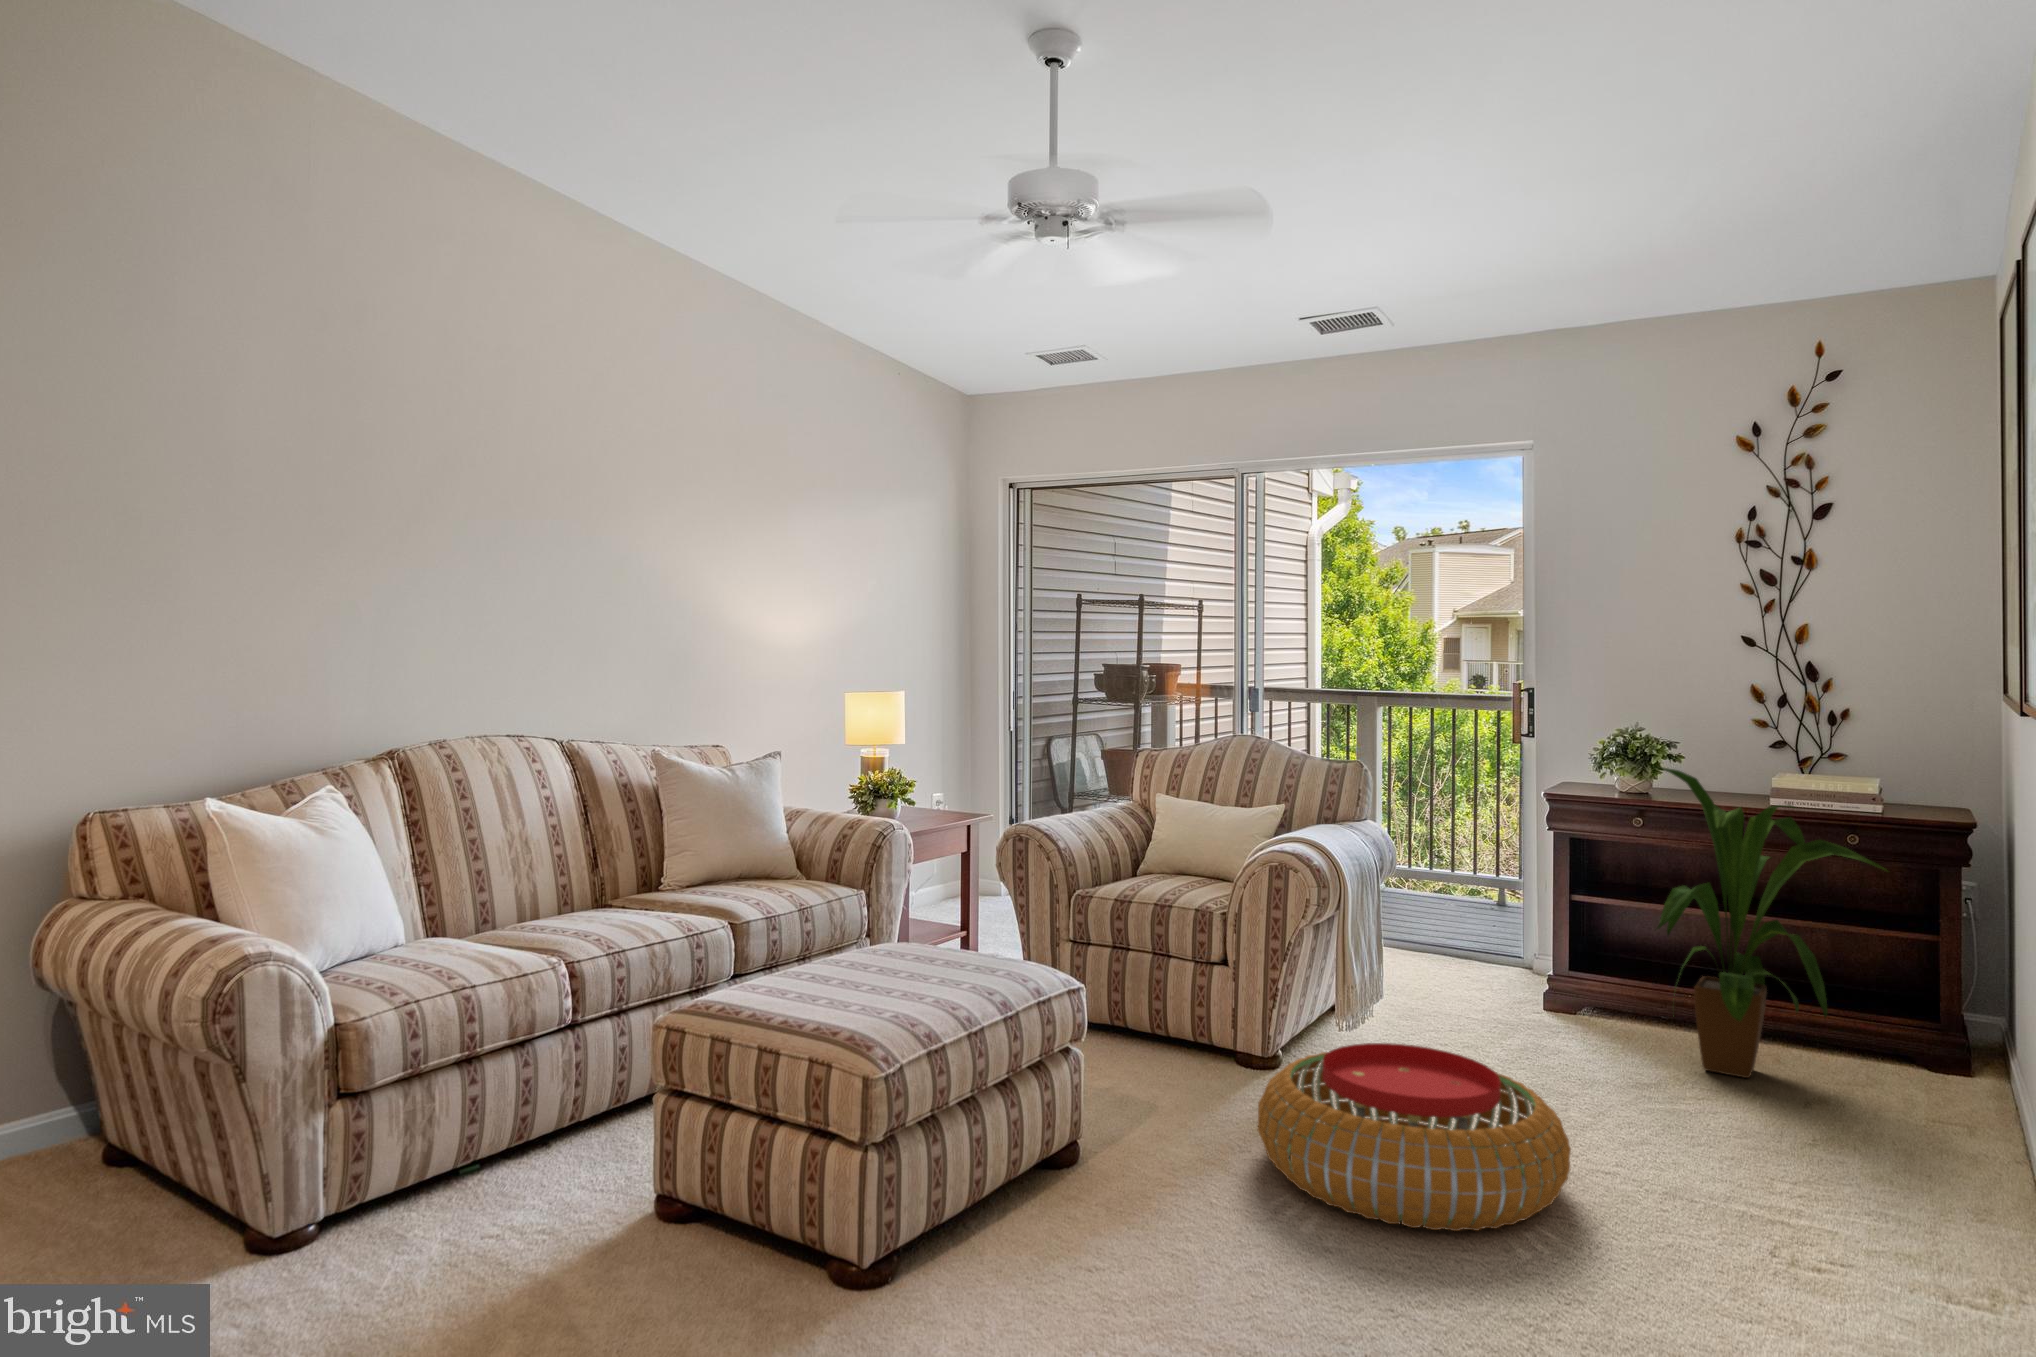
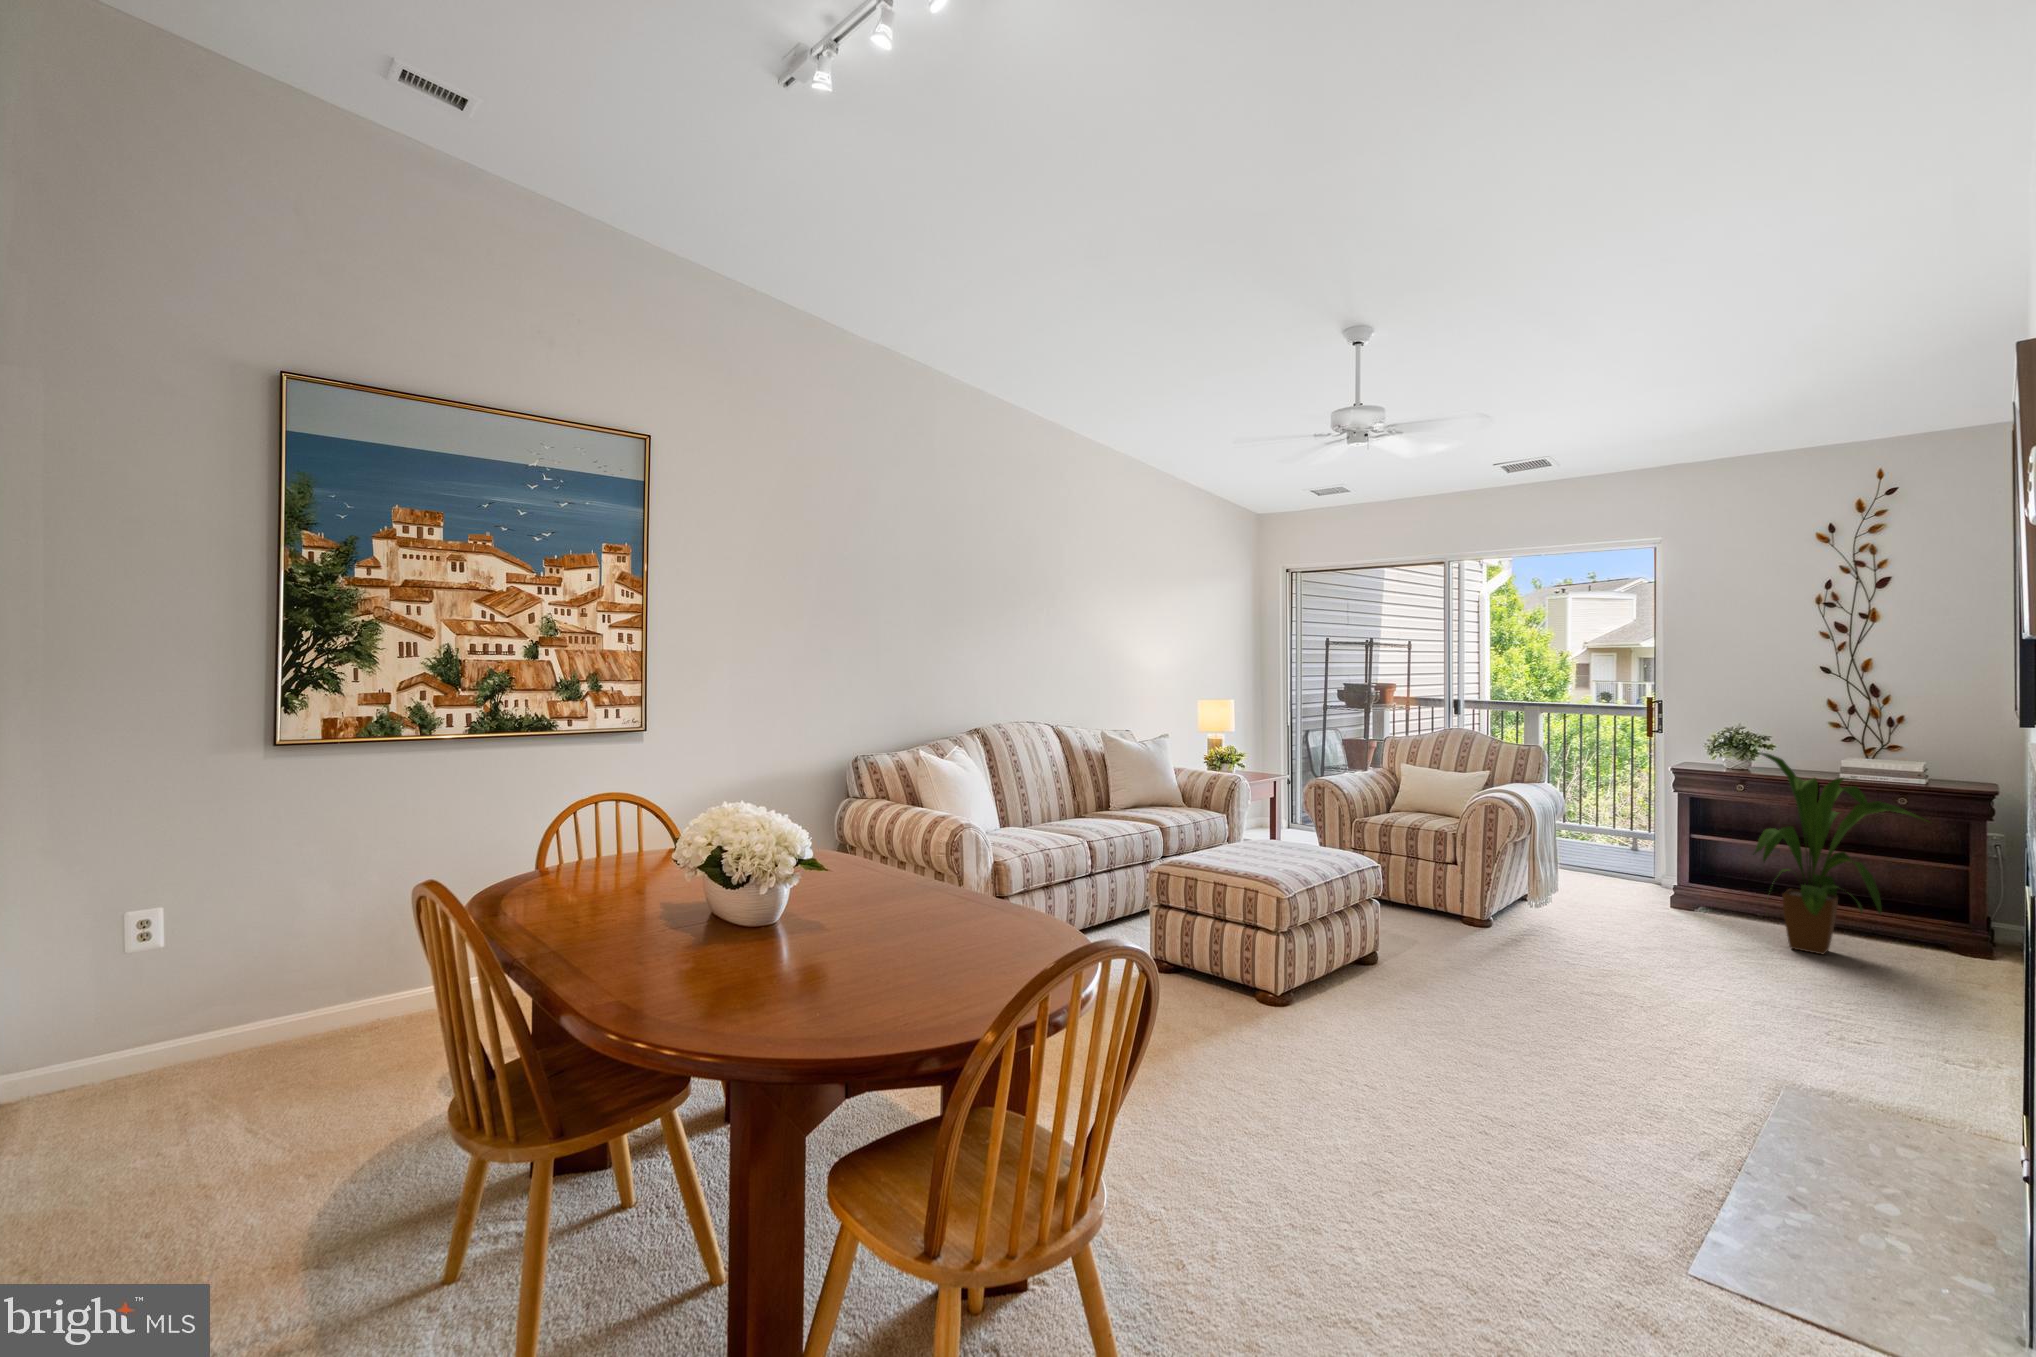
pouf: present [1258,1043,1571,1231] -> none [1485,909,1692,1010]

